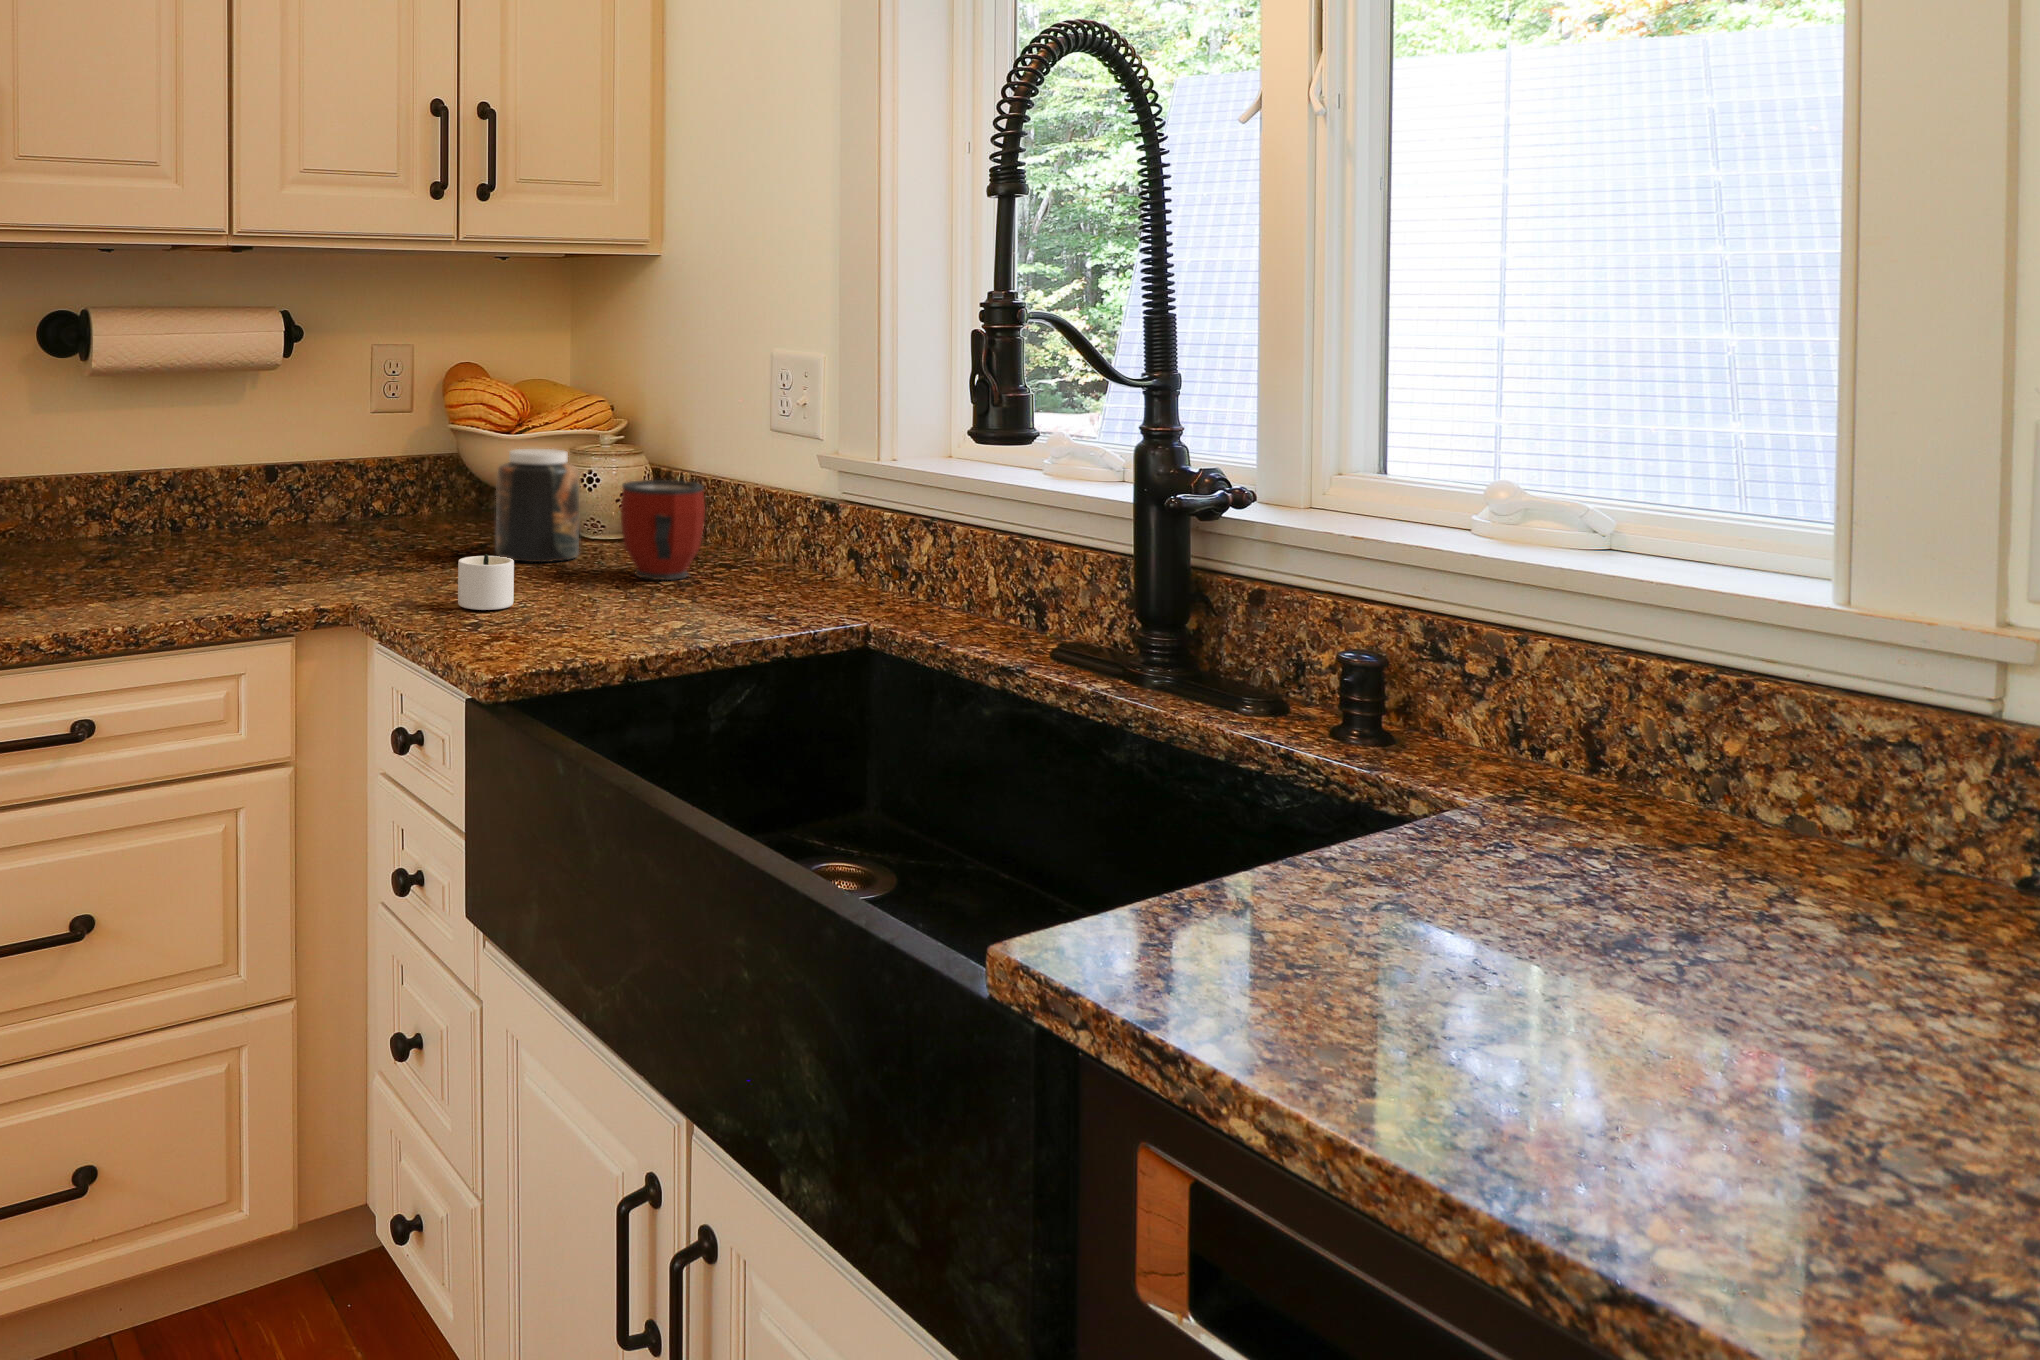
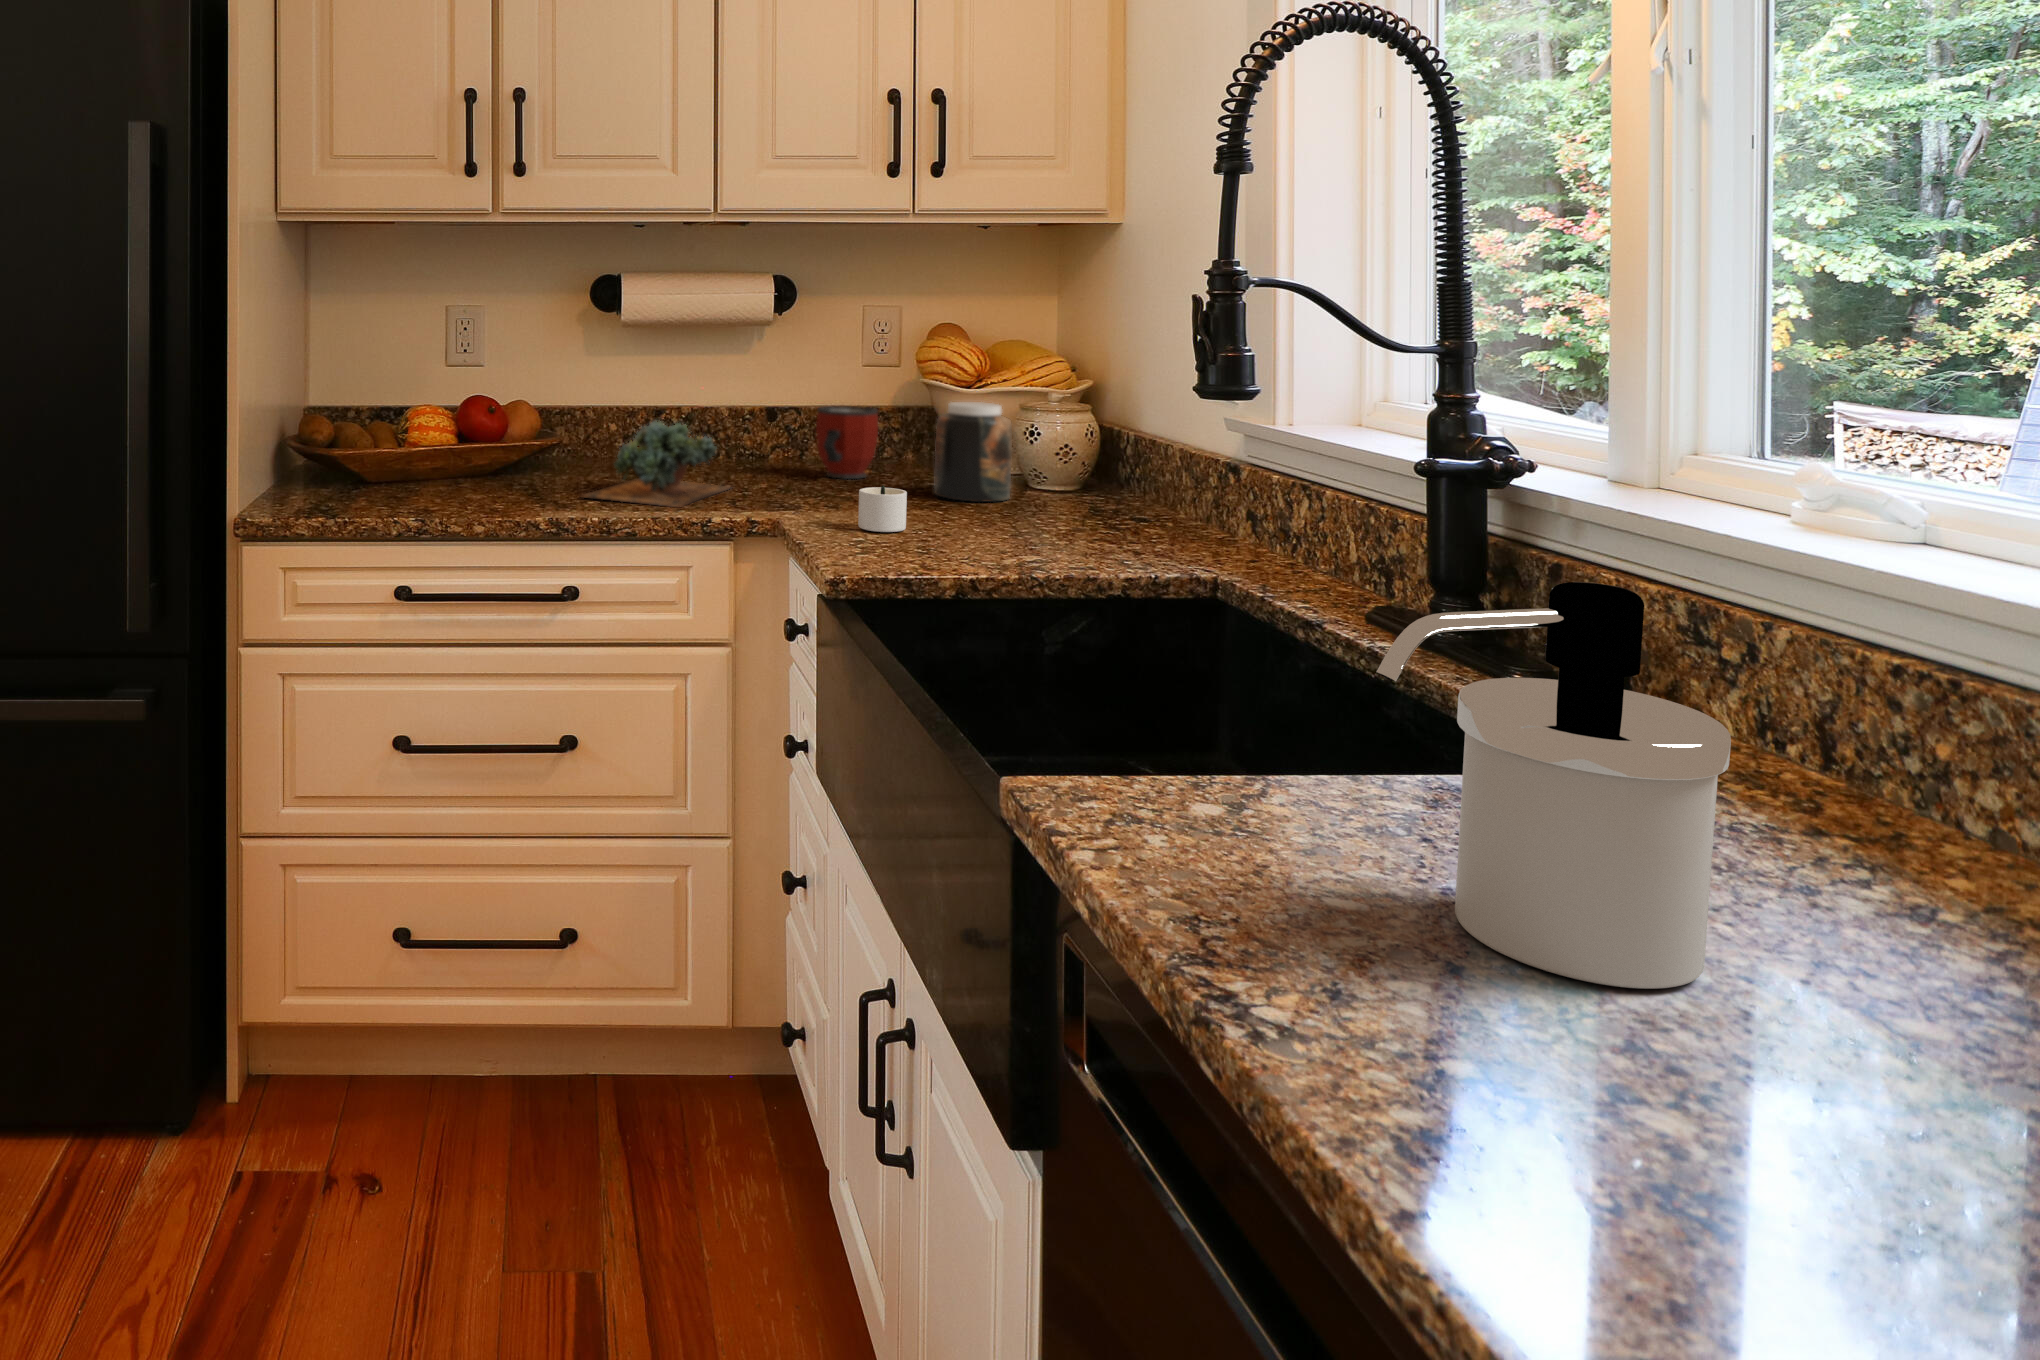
mug: present [620,480,705,580] -> present [816,406,878,479]
succulent plant: none [71,489,259,601] -> present [581,421,729,507]
soap dispenser: none [1633,634,1965,1118] -> present [1376,582,1731,989]

